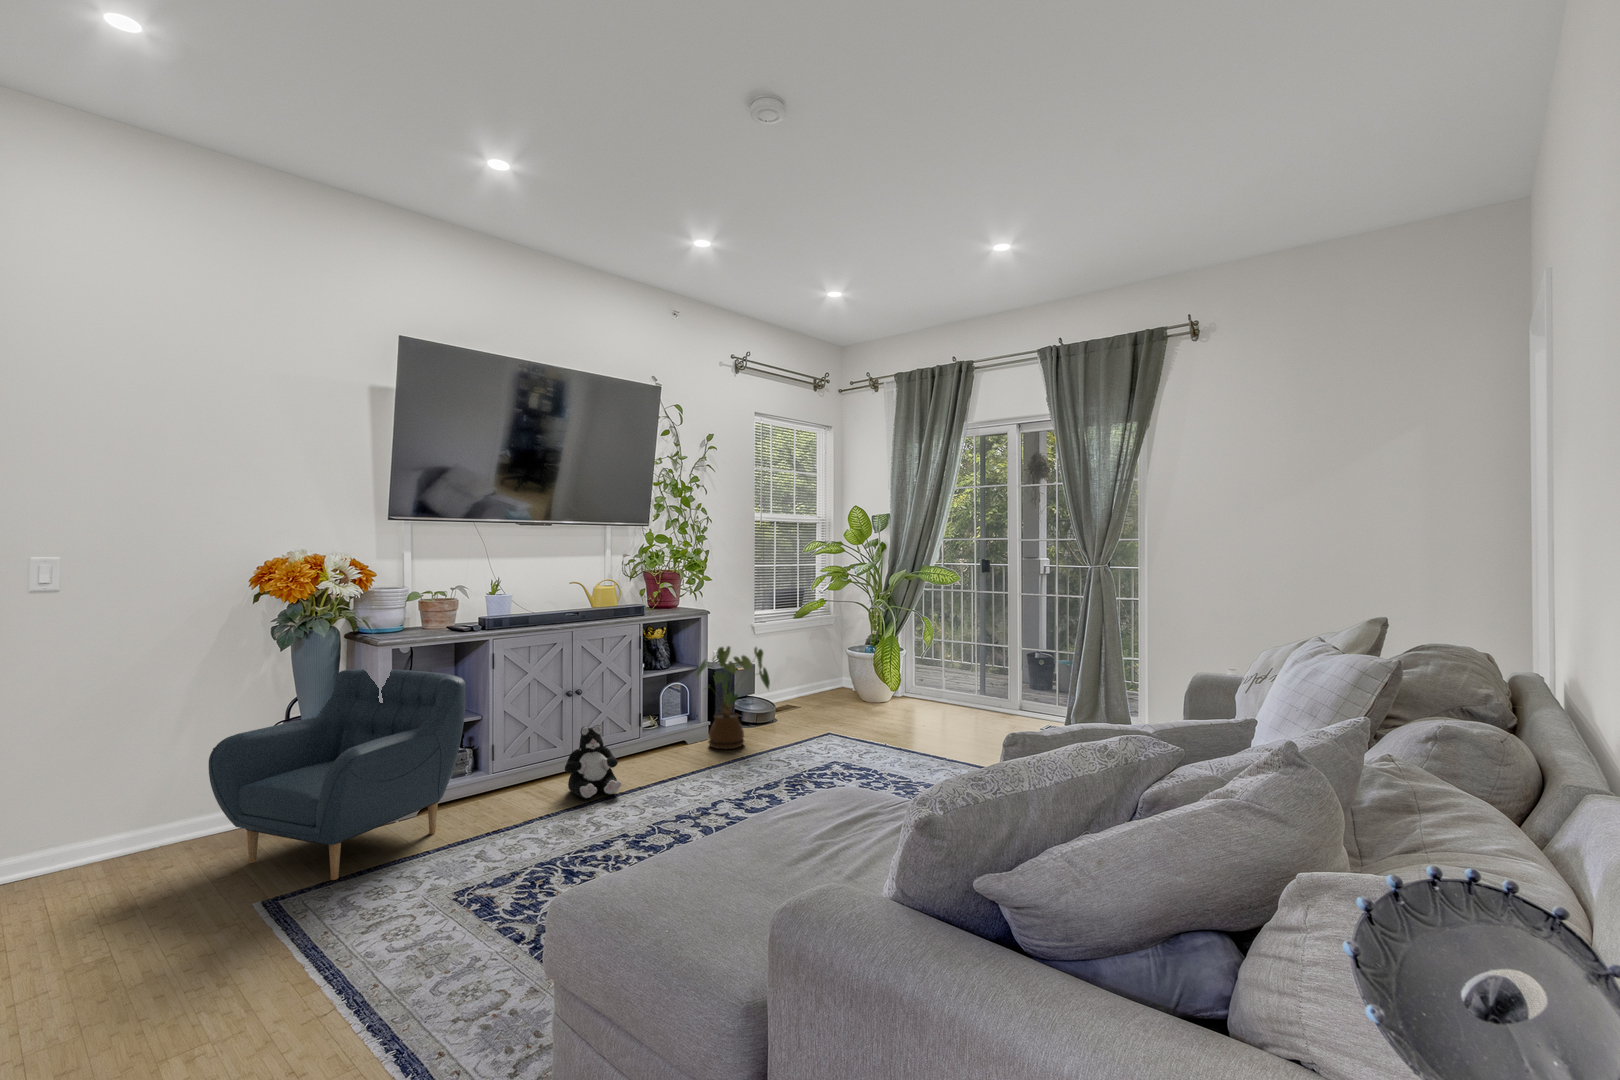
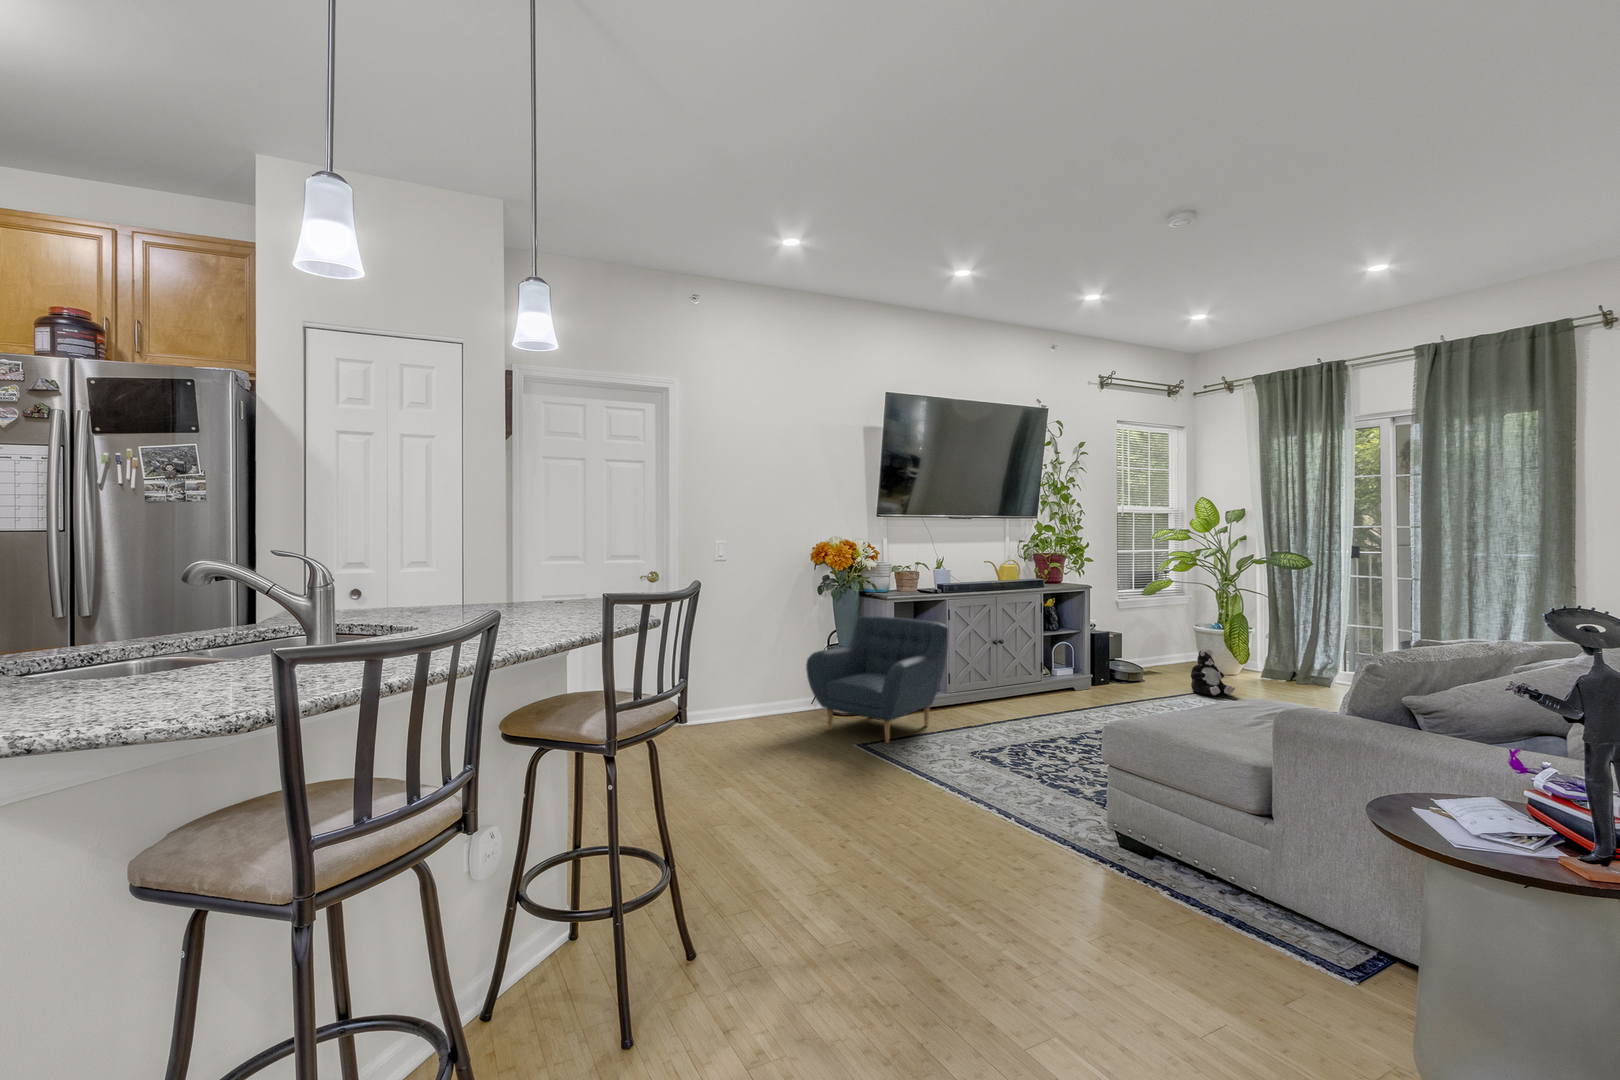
house plant: present [696,646,770,749] -> none [1083,614,1147,695]
plush toy: present [565,725,622,798] -> present [1191,650,1235,695]

